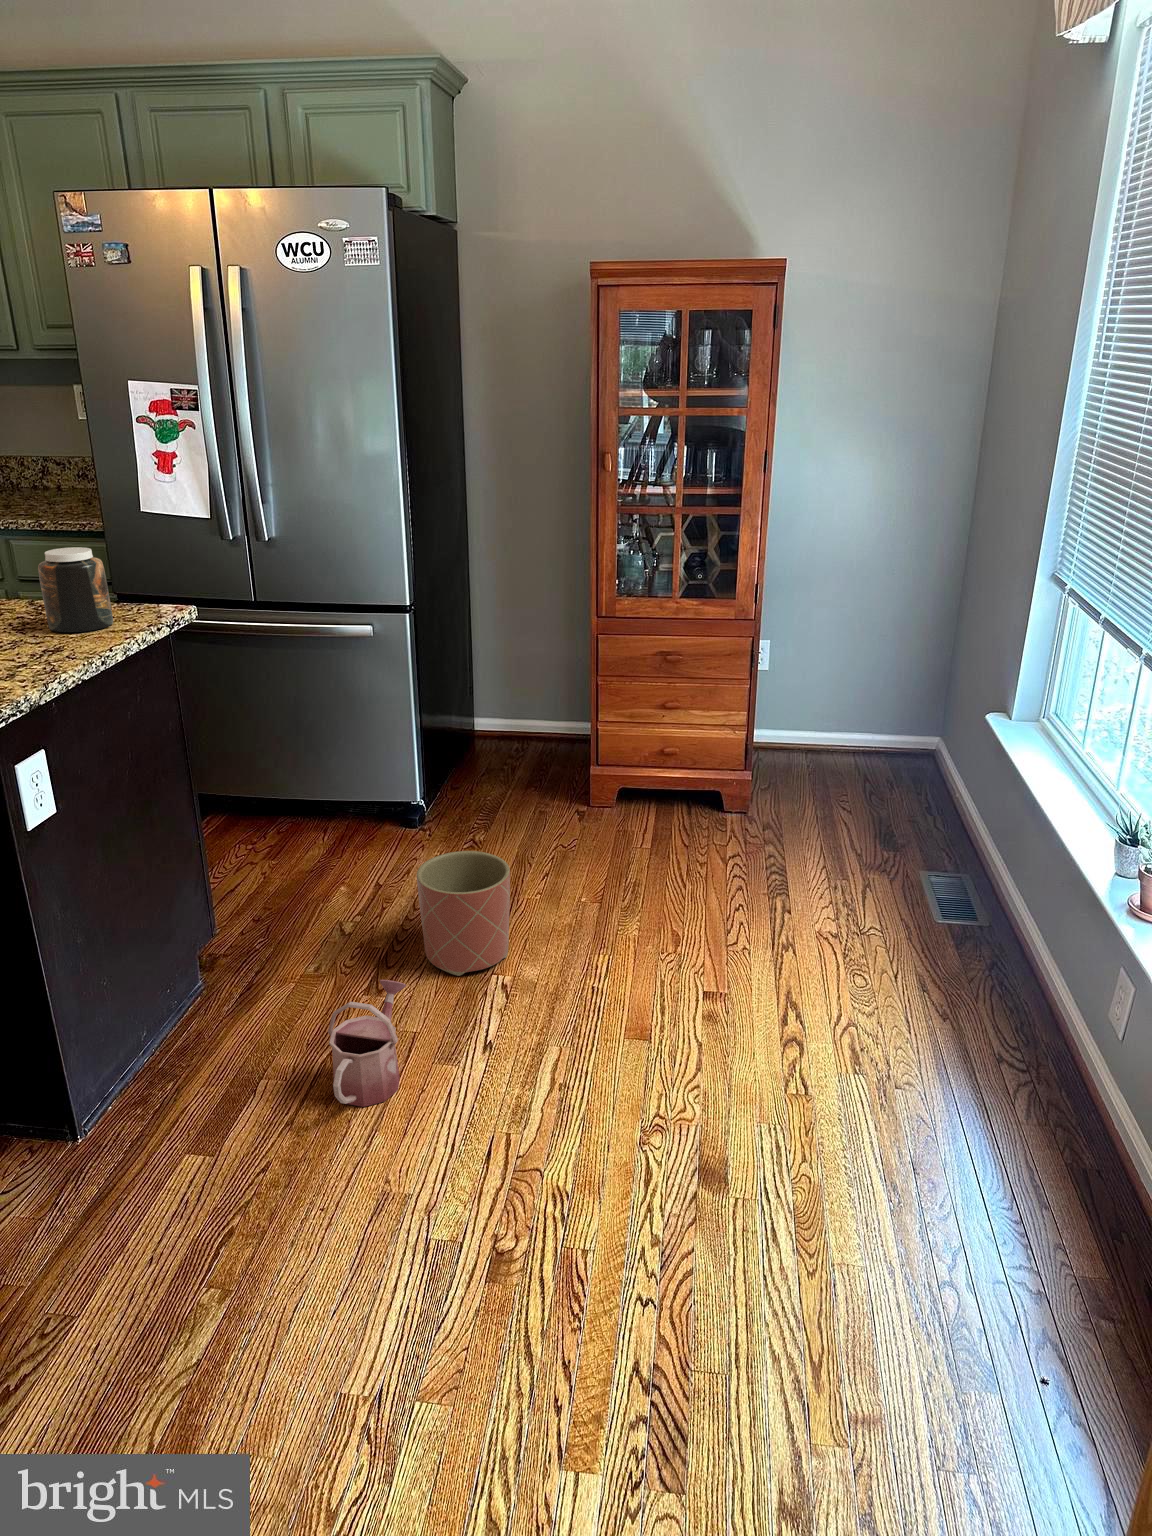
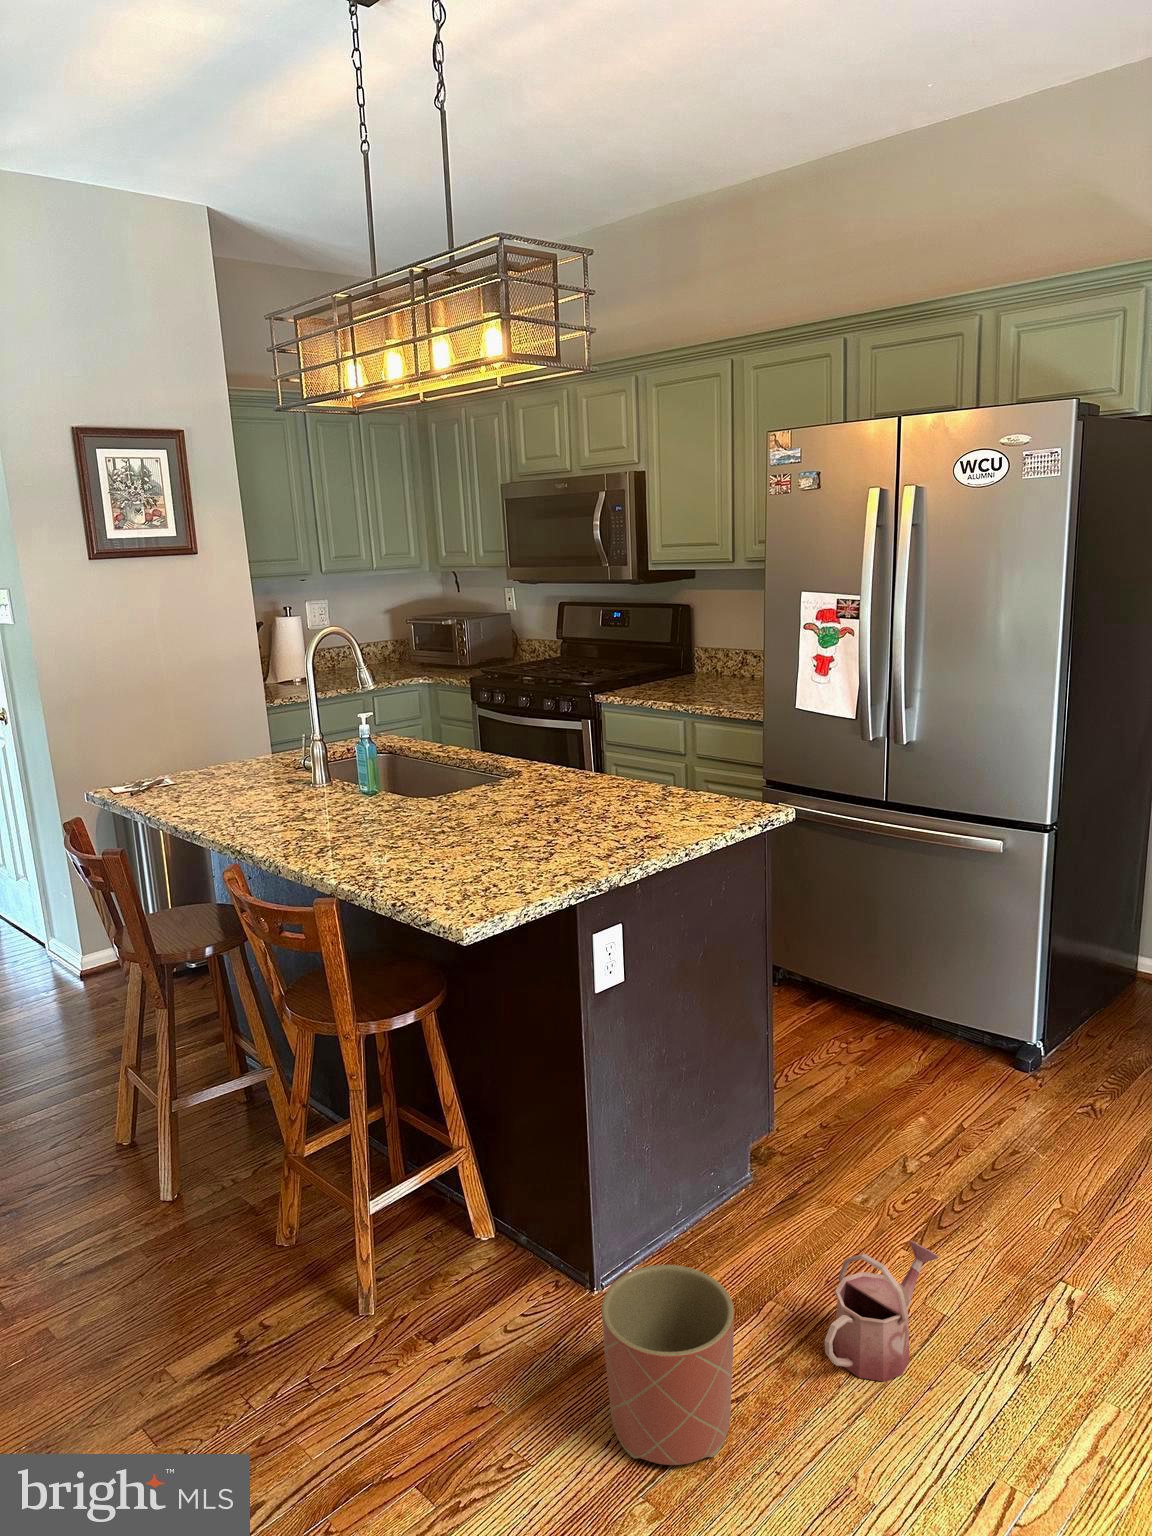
jar: present [38,547,113,632] -> none [662,746,717,822]
planter: present [417,851,510,976] -> present [601,1265,734,1465]

